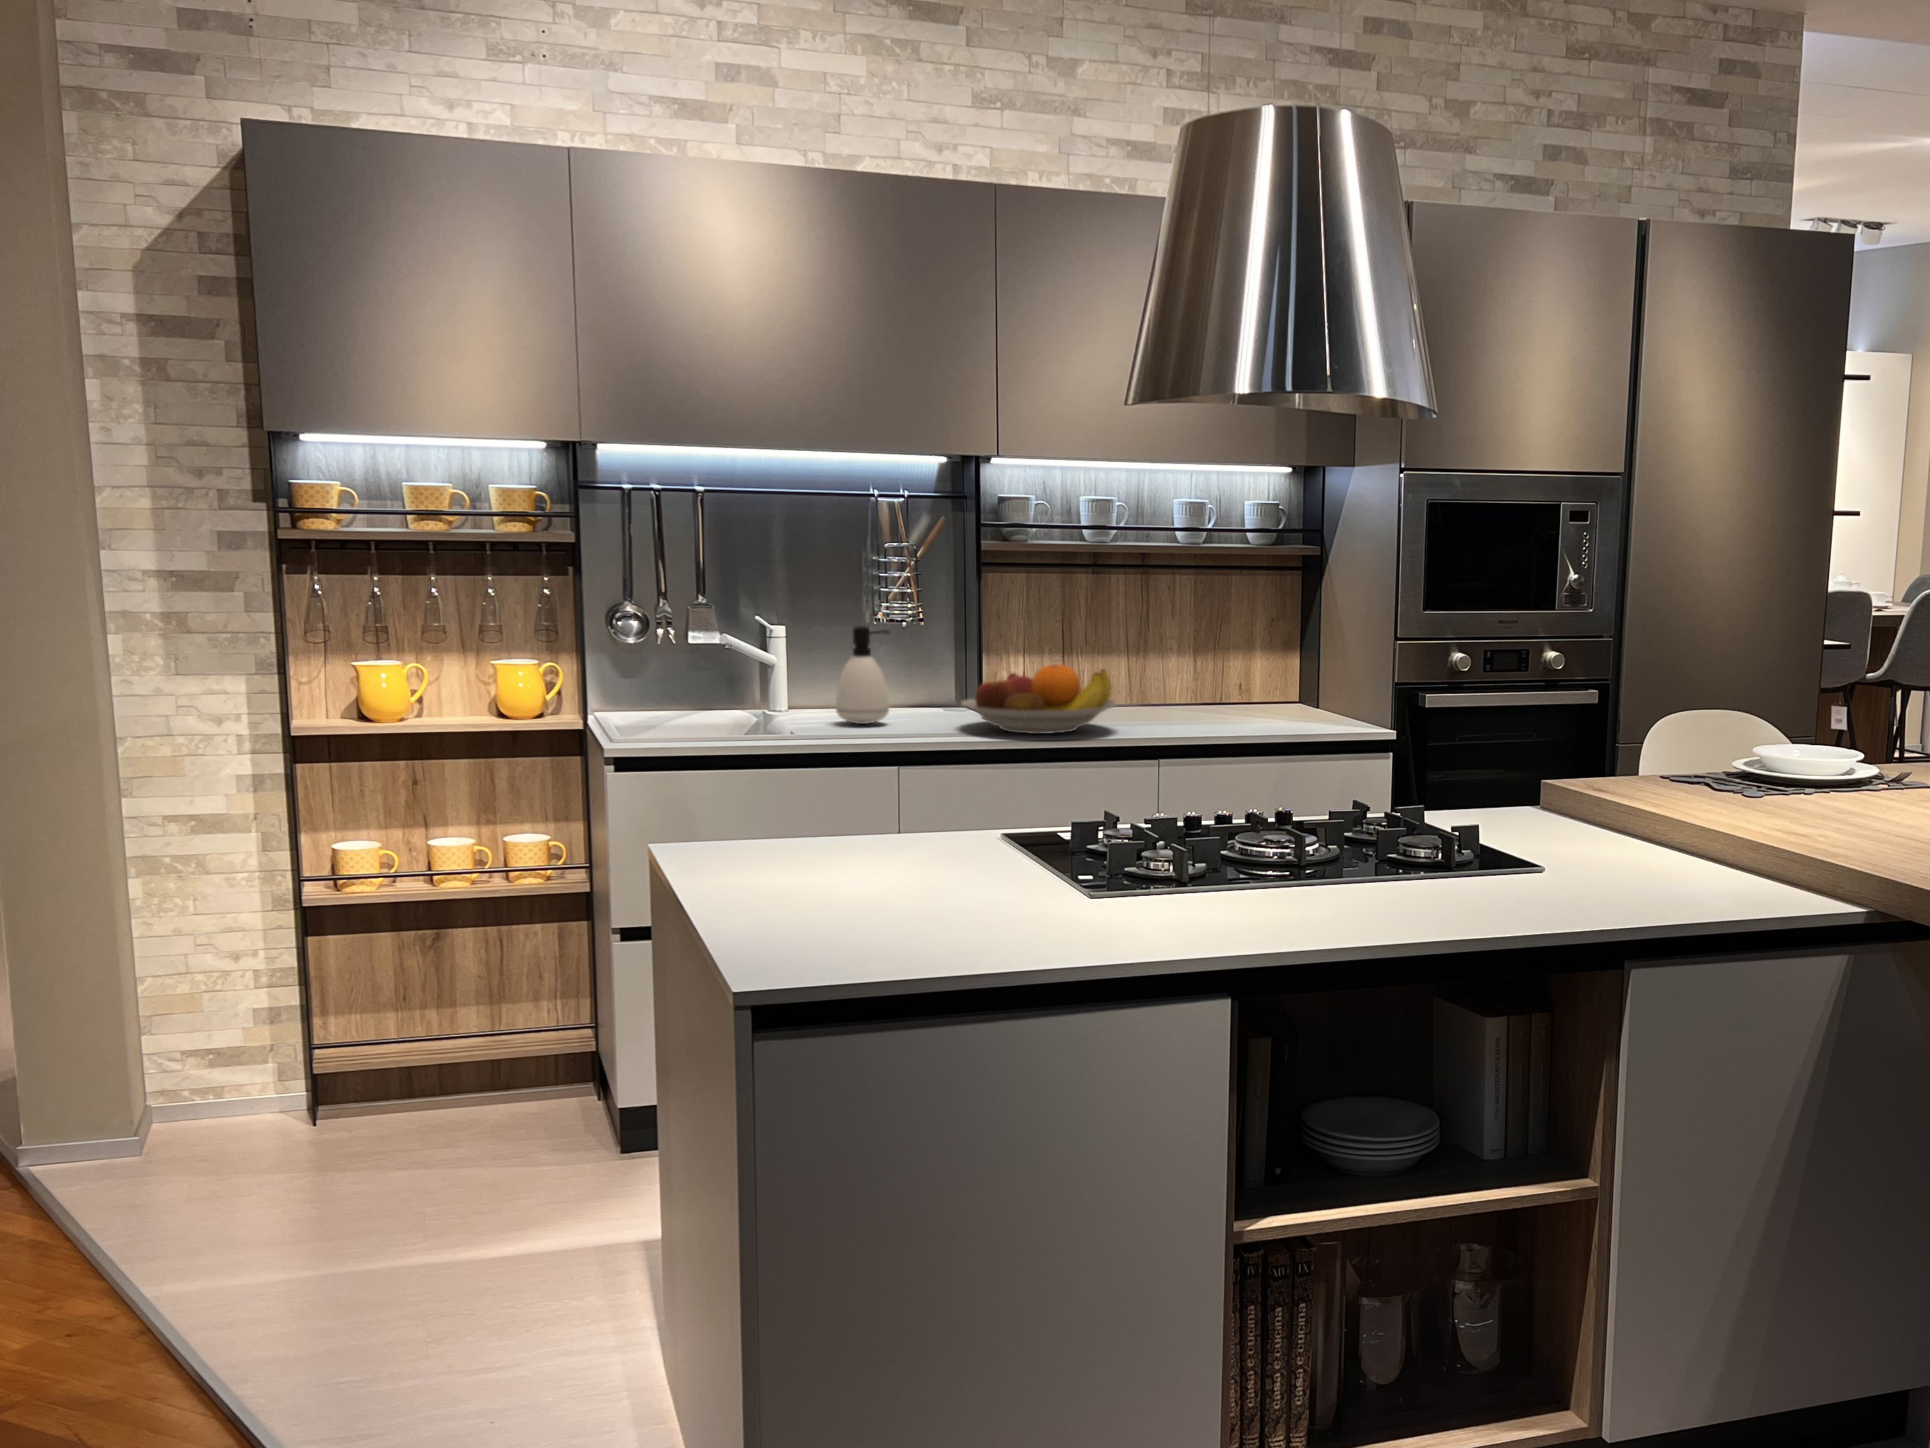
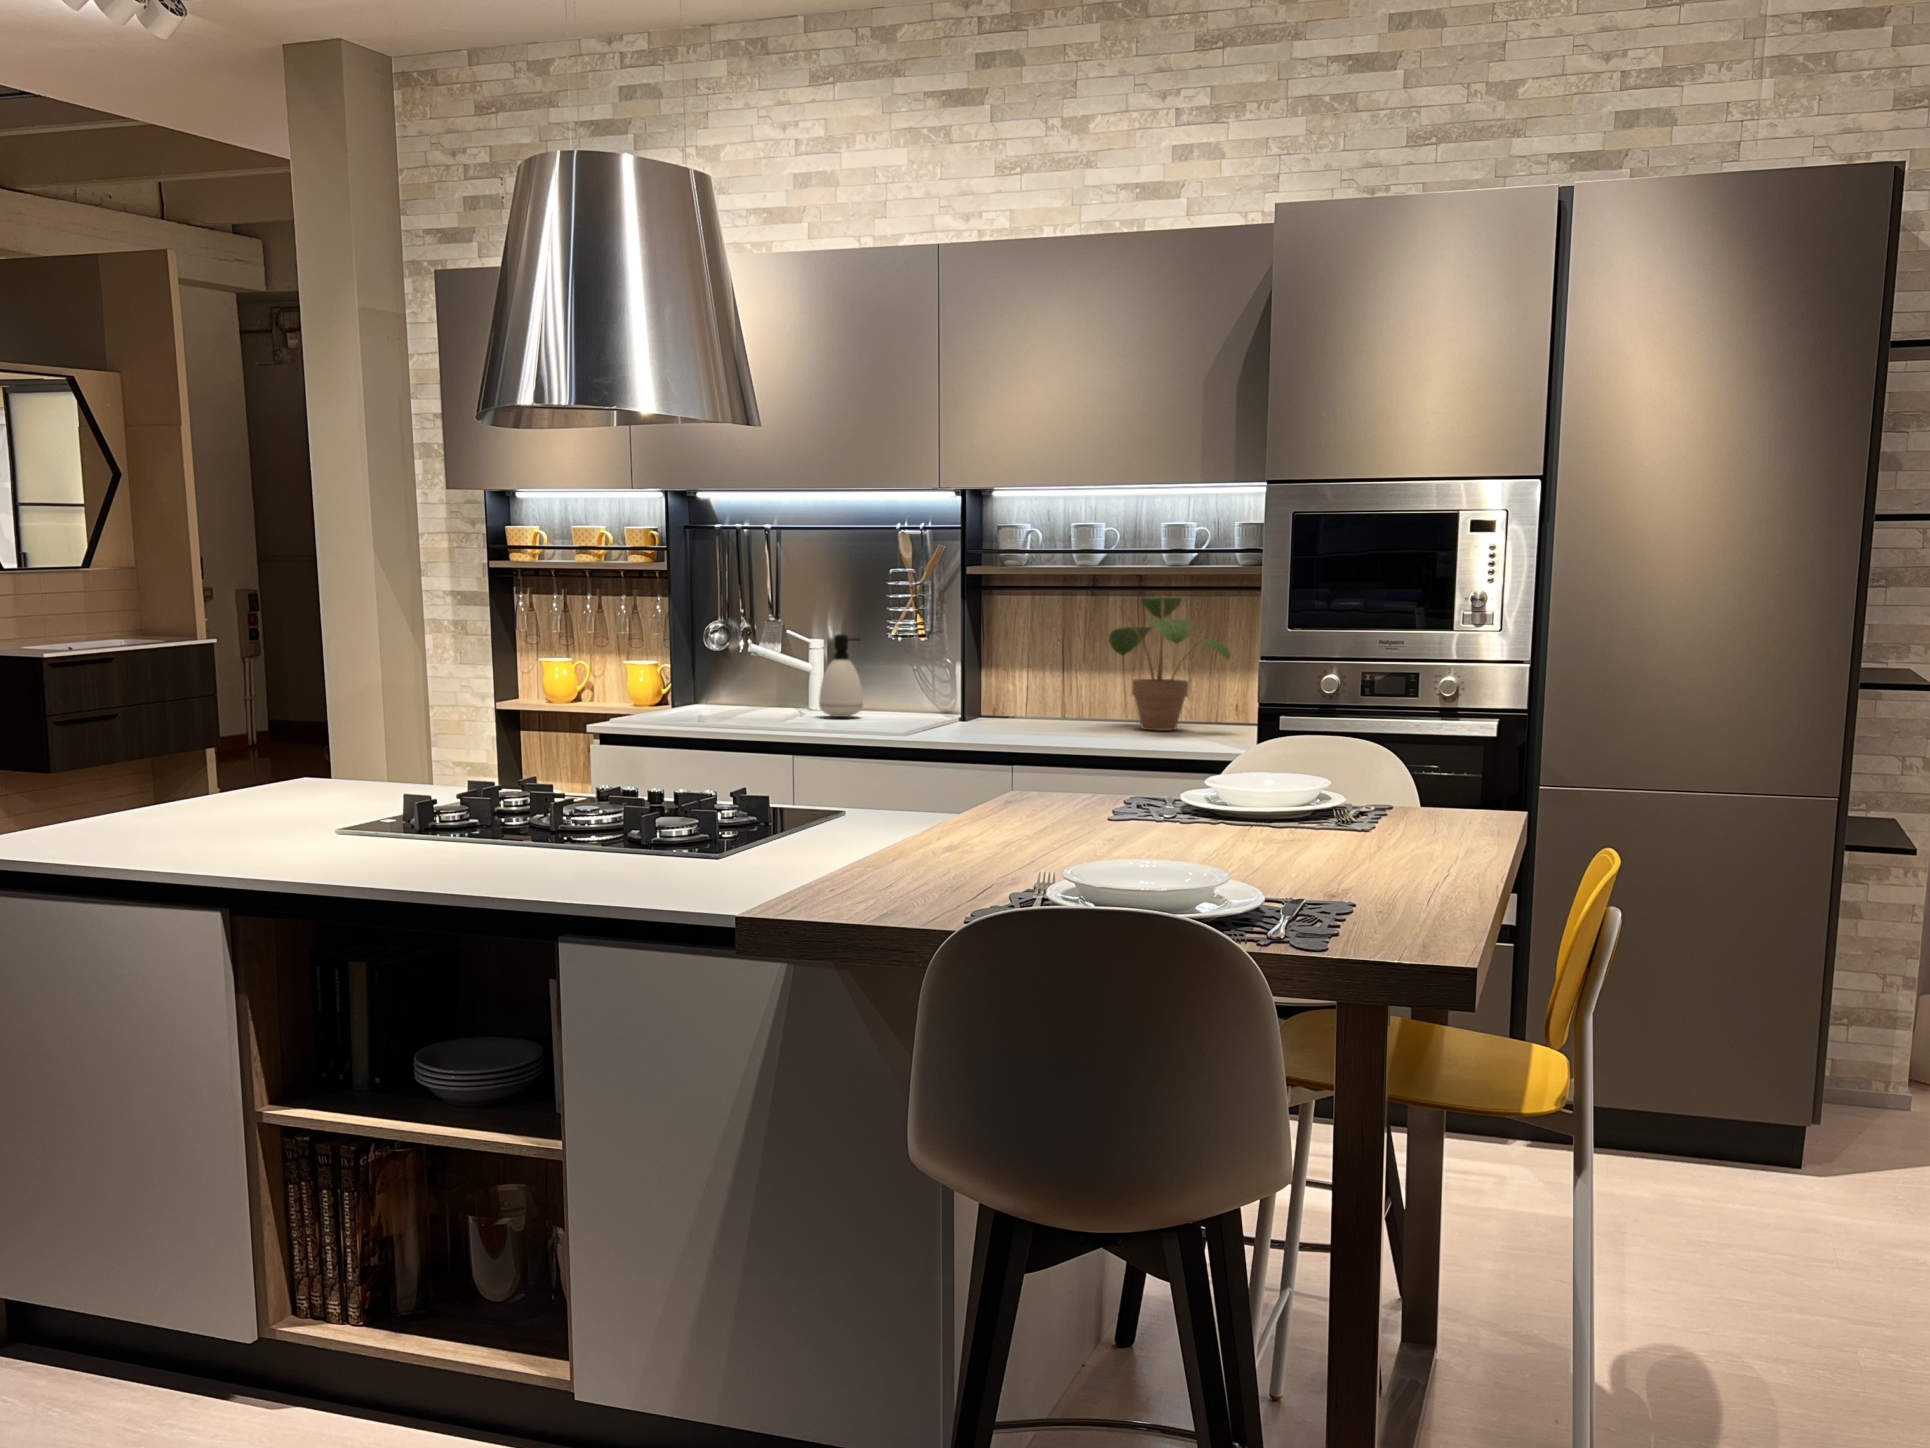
potted plant: none [1134,573,1276,715] -> present [1109,596,1230,731]
fruit bowl: present [961,664,1116,734] -> none [886,669,1024,731]

